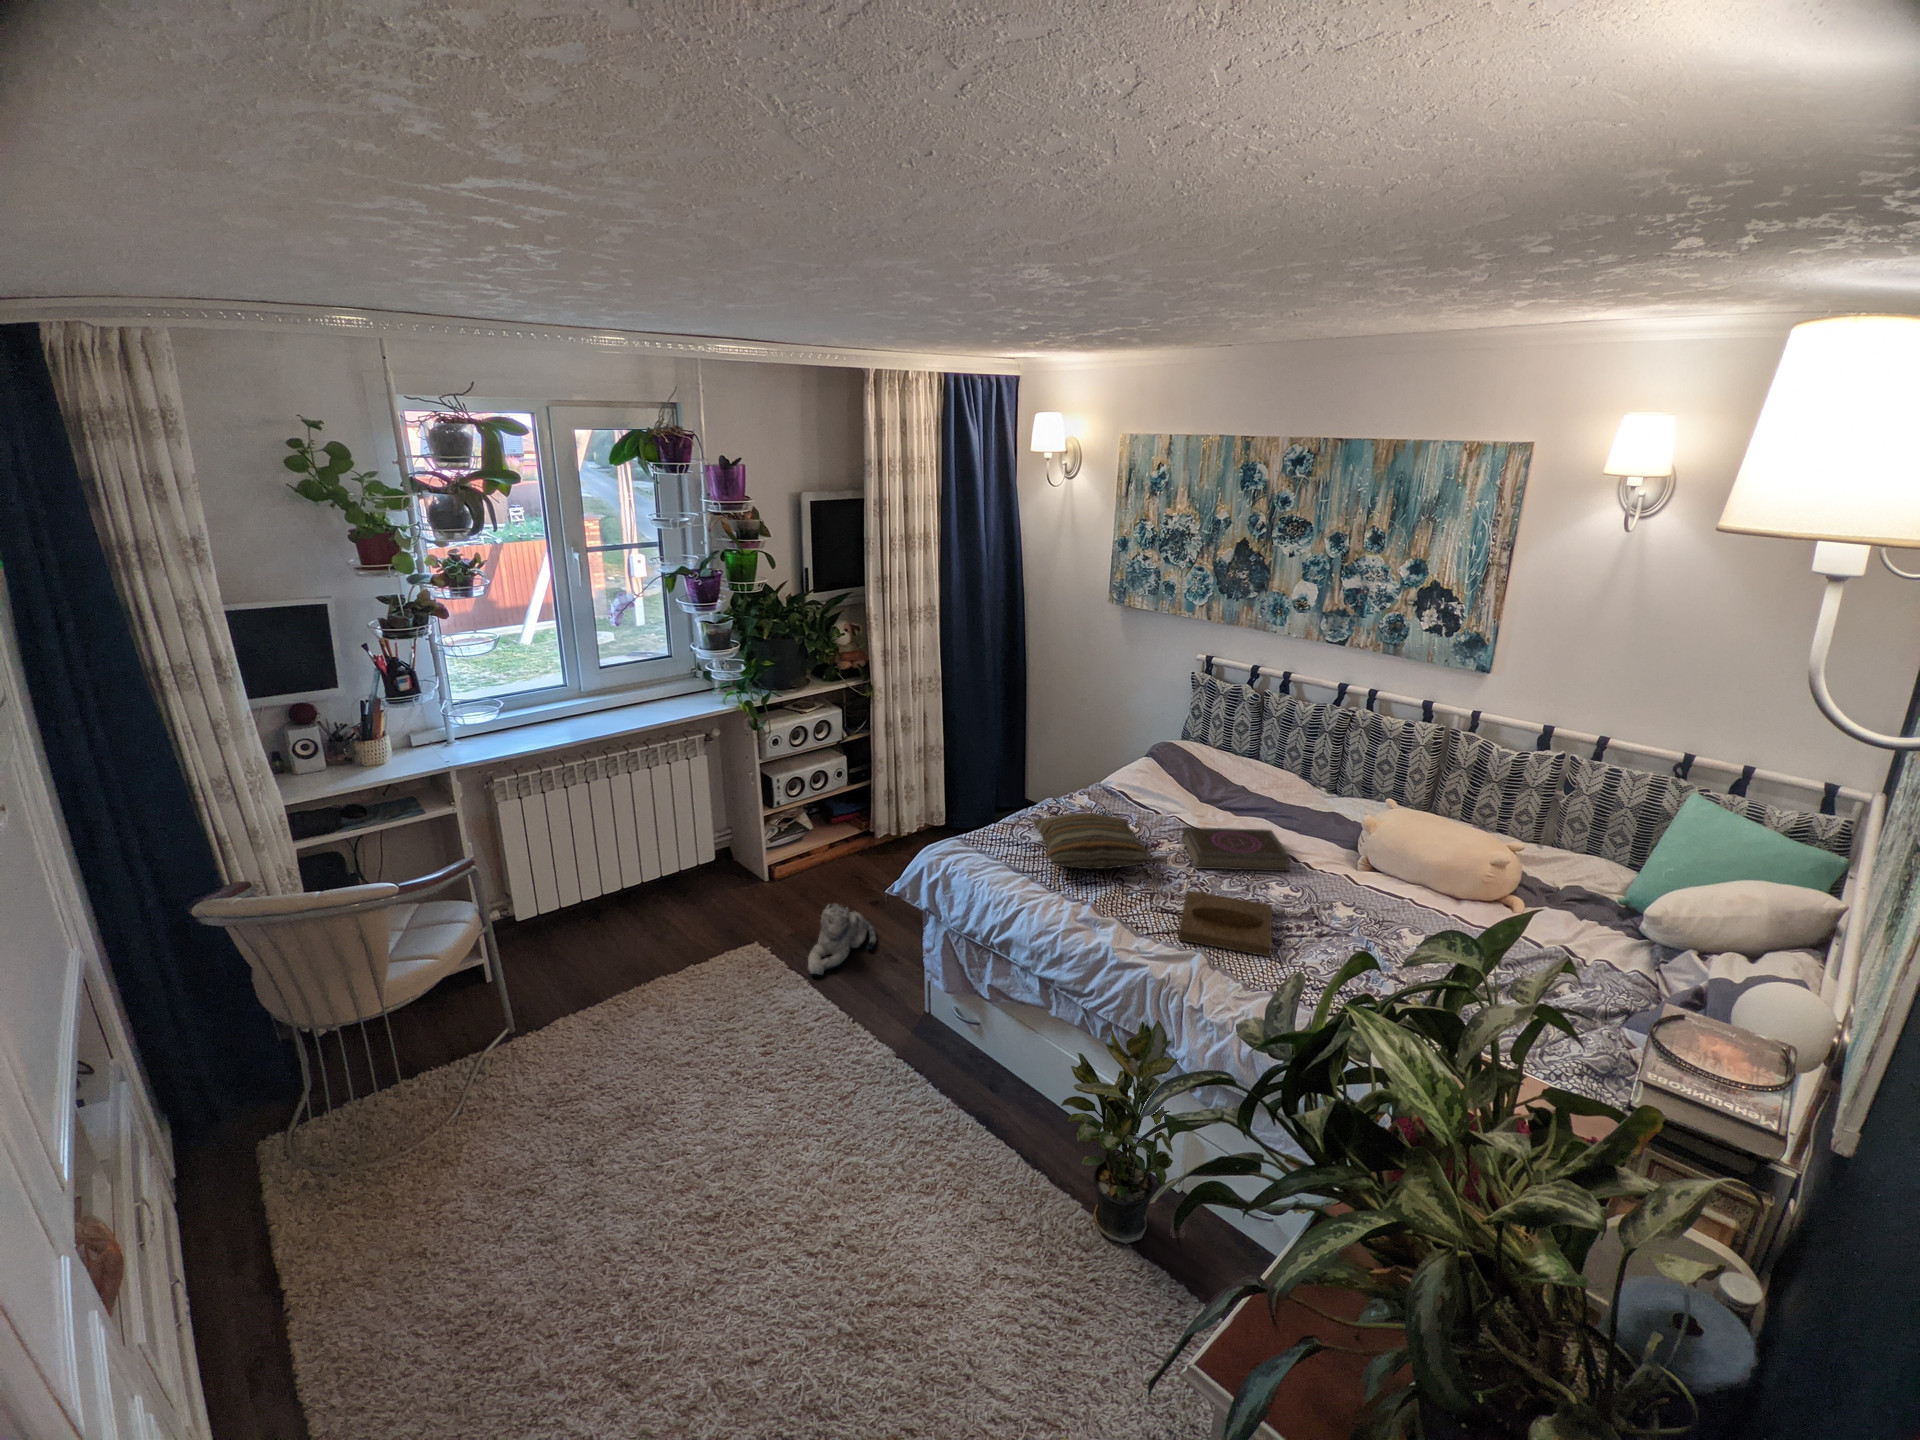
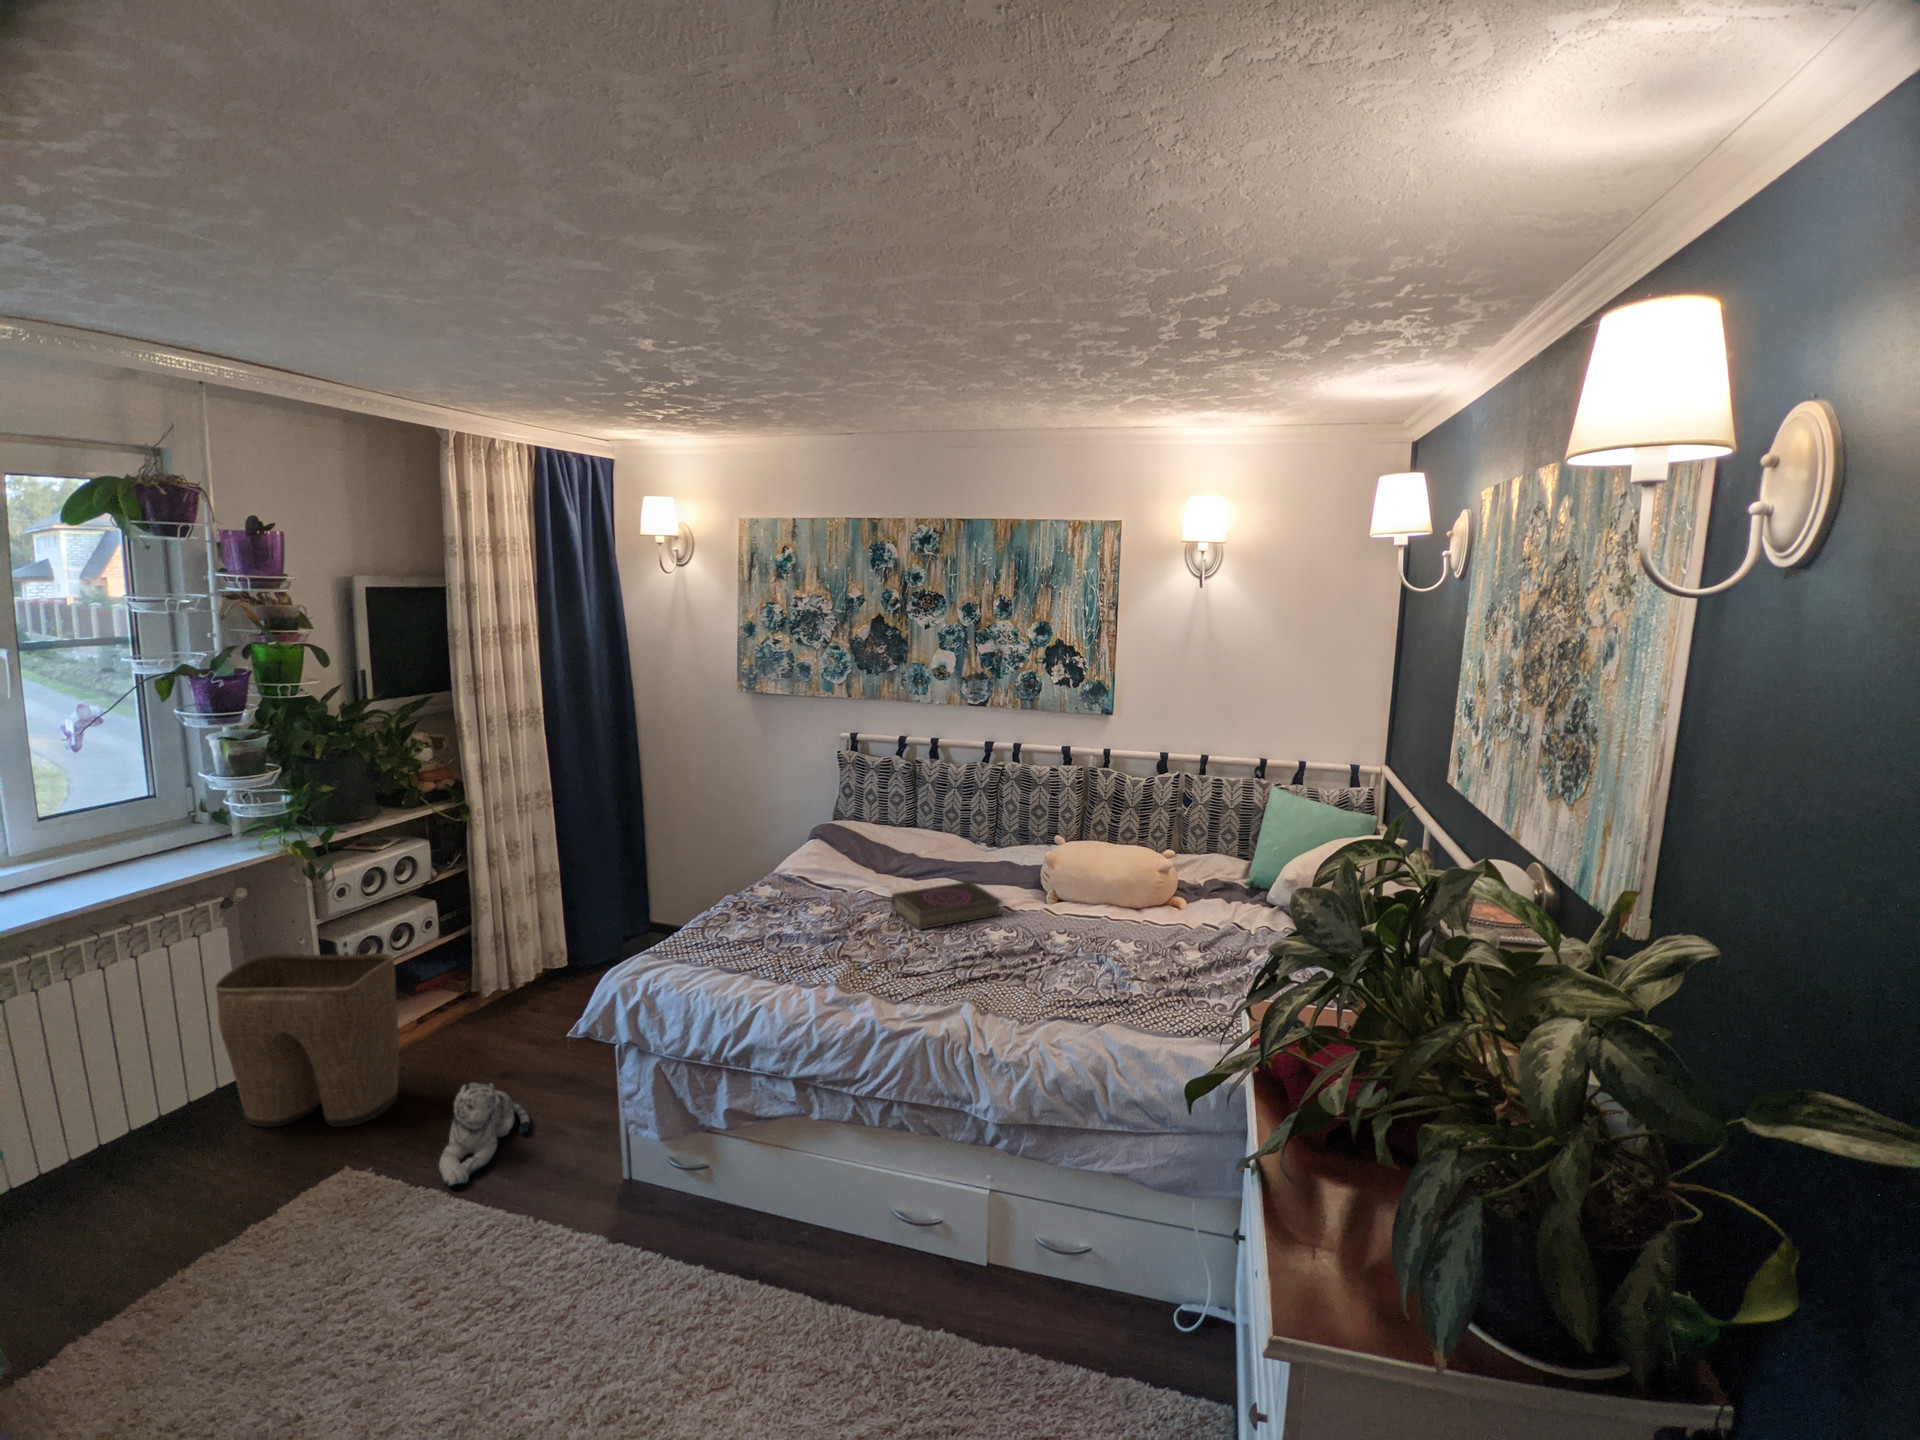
laundry basket: none [695,778,802,911] -> present [215,953,399,1127]
pillow: present [1034,813,1153,869] -> none [738,894,883,954]
tray: present [1178,890,1272,957] -> none [925,944,1028,996]
potted plant: present [1061,1020,1179,1244] -> none [865,1077,1006,1348]

